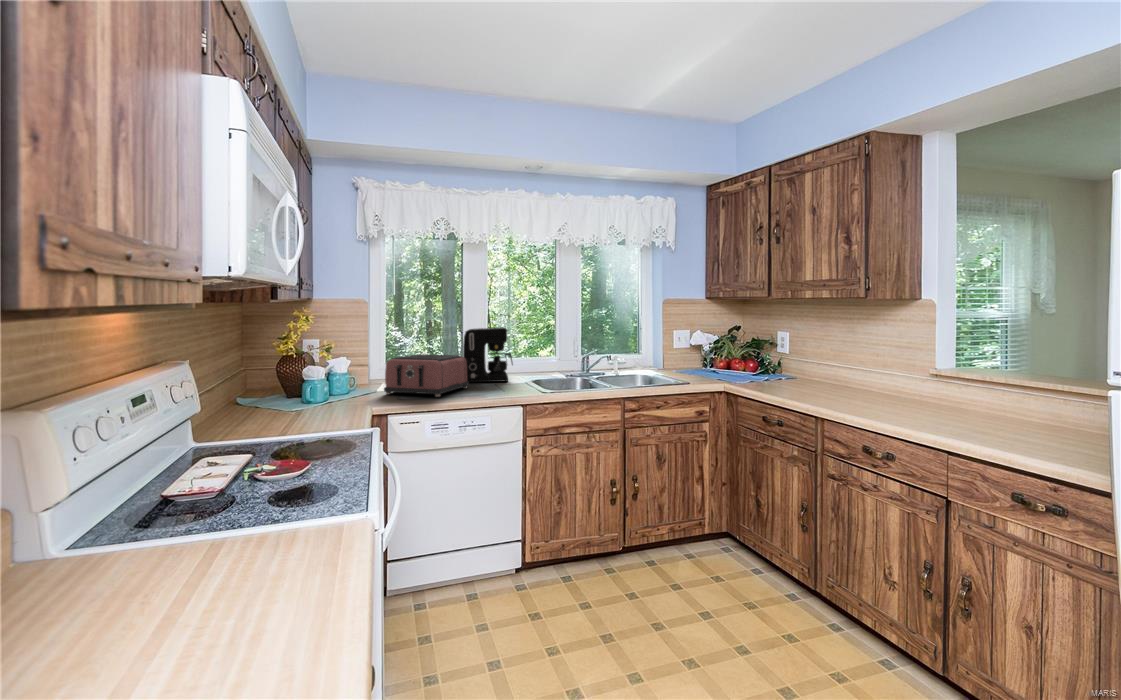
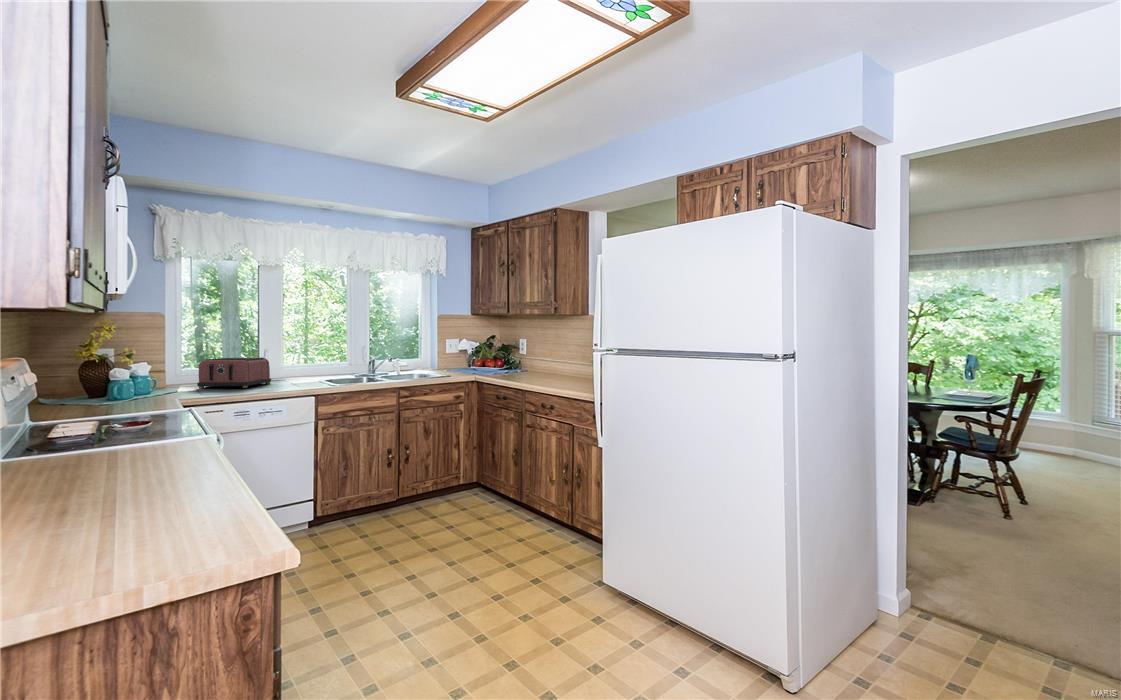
coffee maker: present [463,327,513,382] -> none [266,337,310,380]

